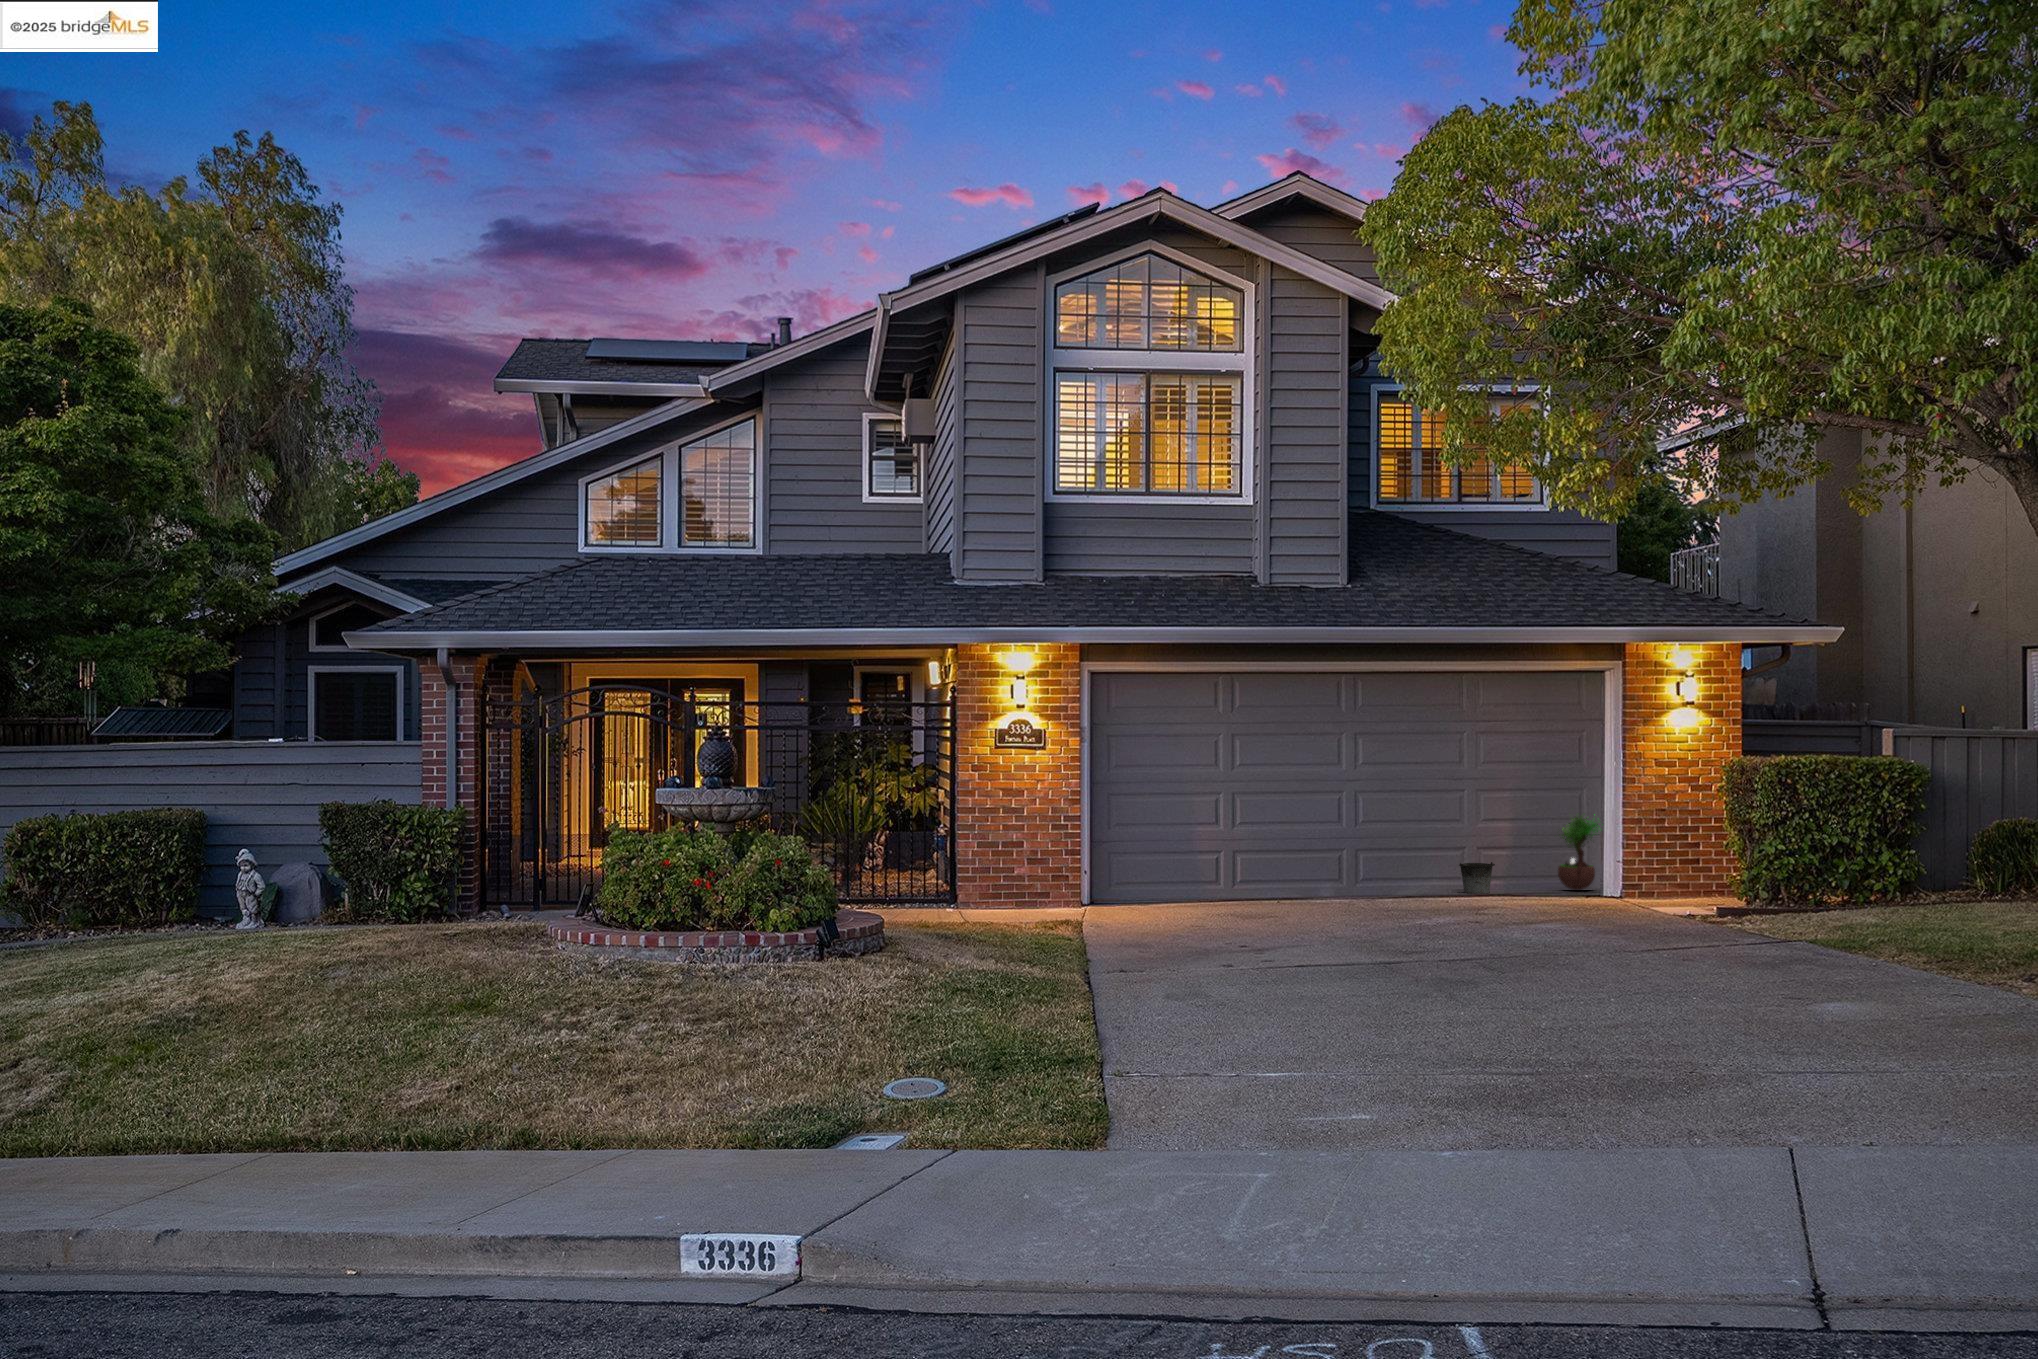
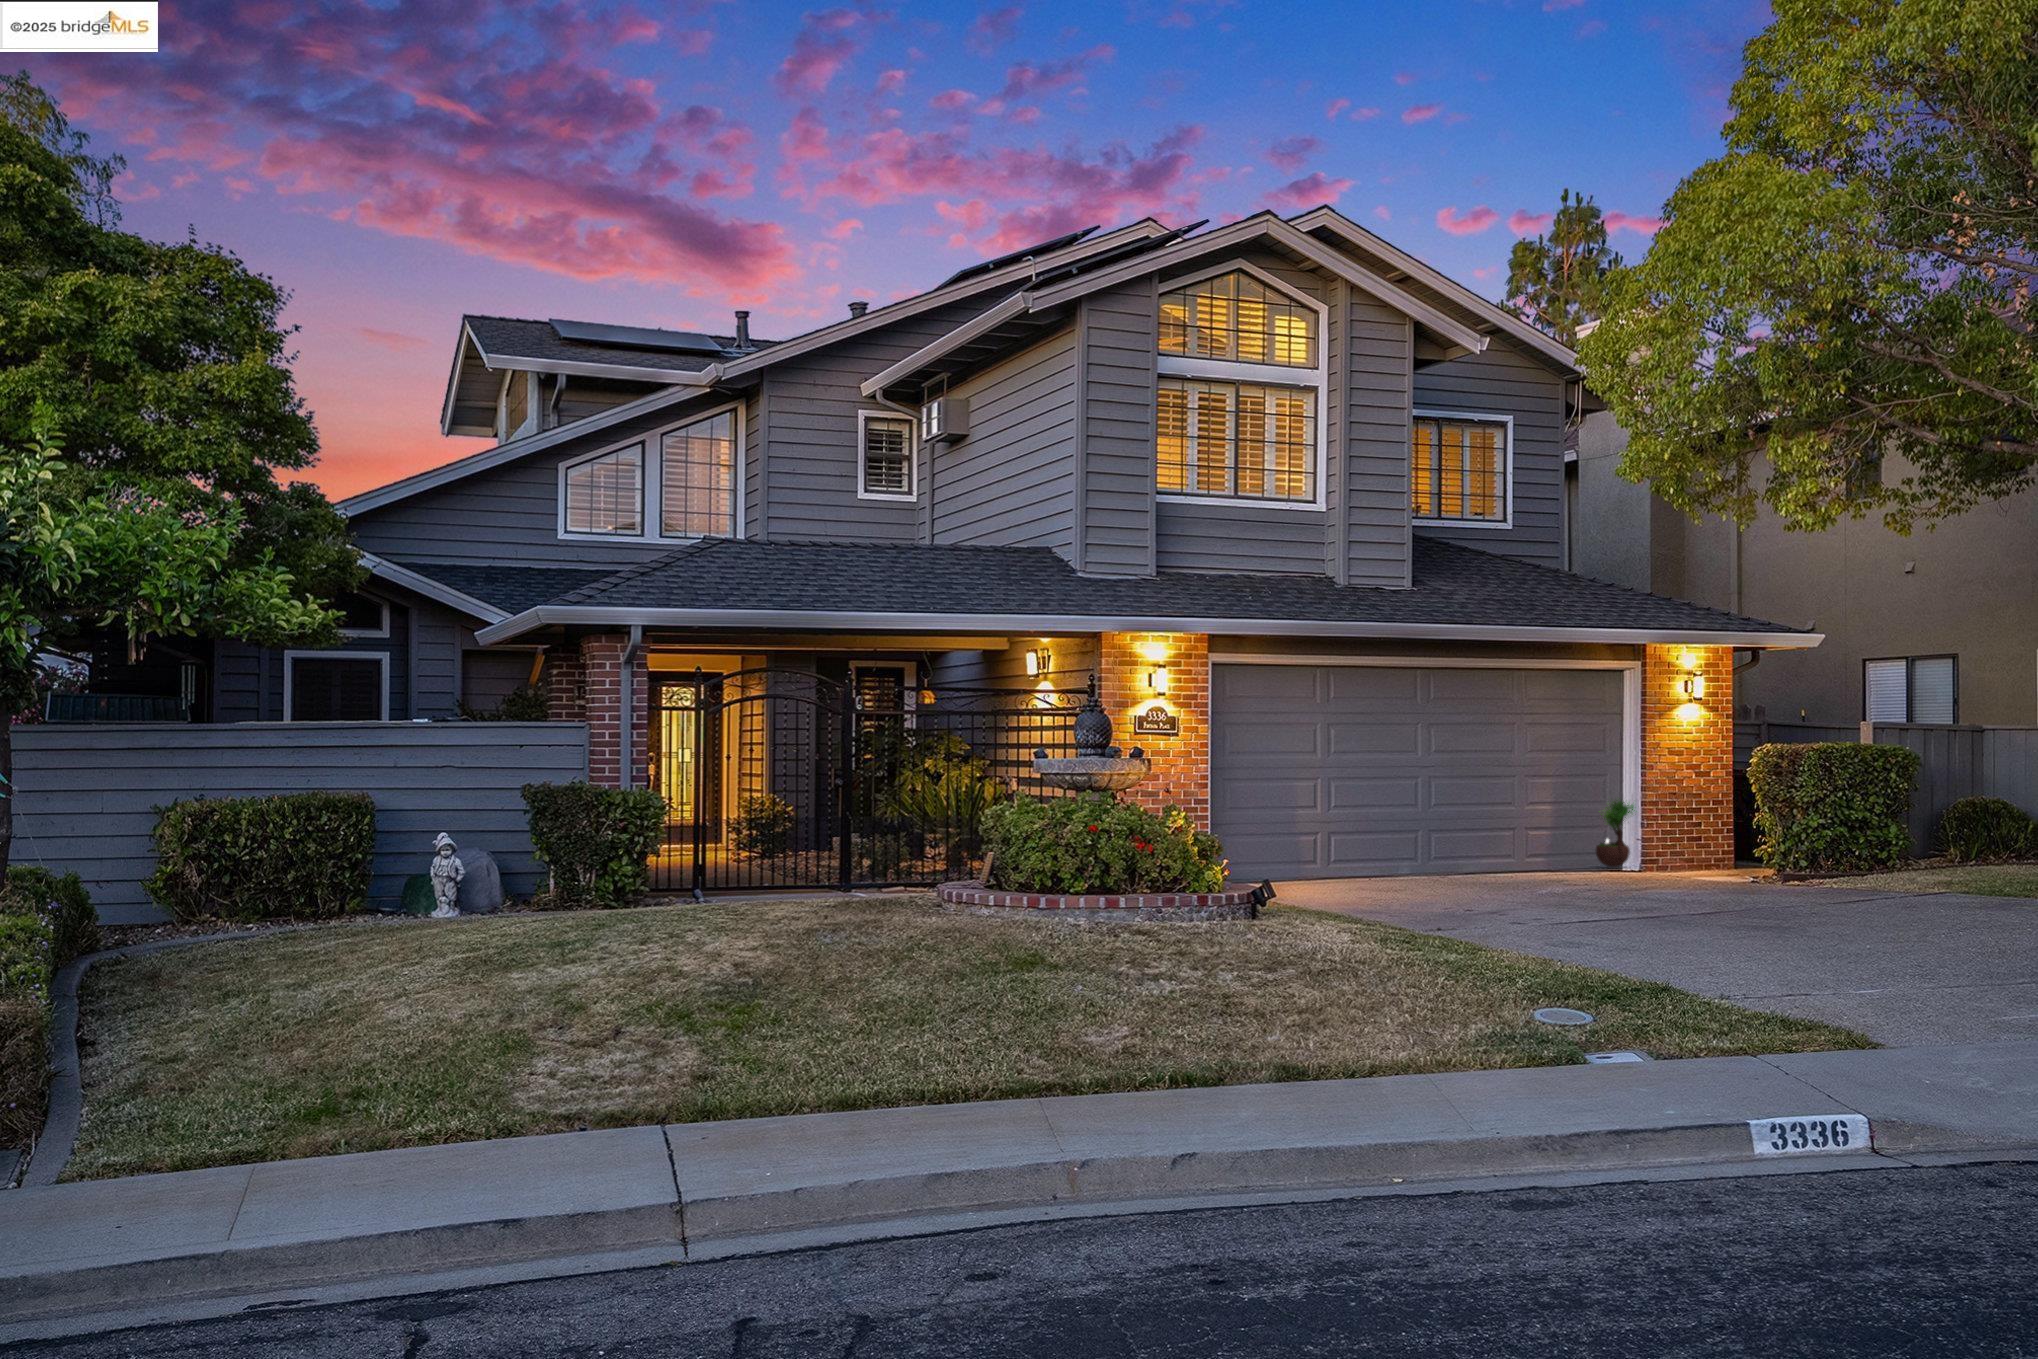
bucket: present [1459,862,1495,894] -> none [1520,843,1552,872]

